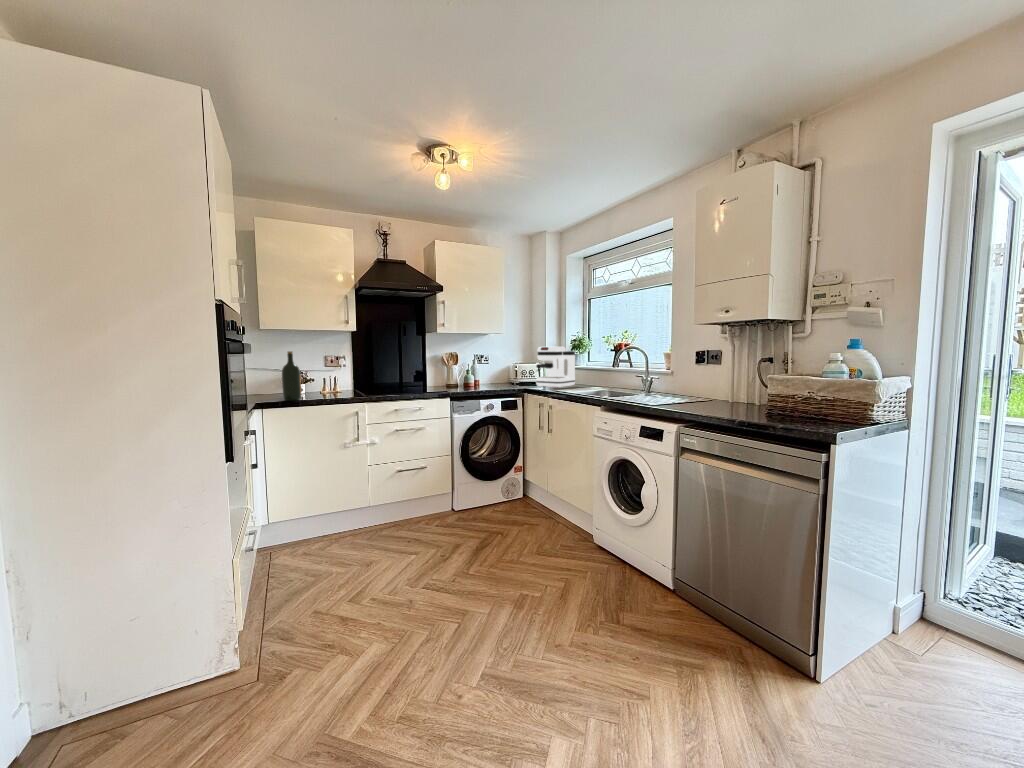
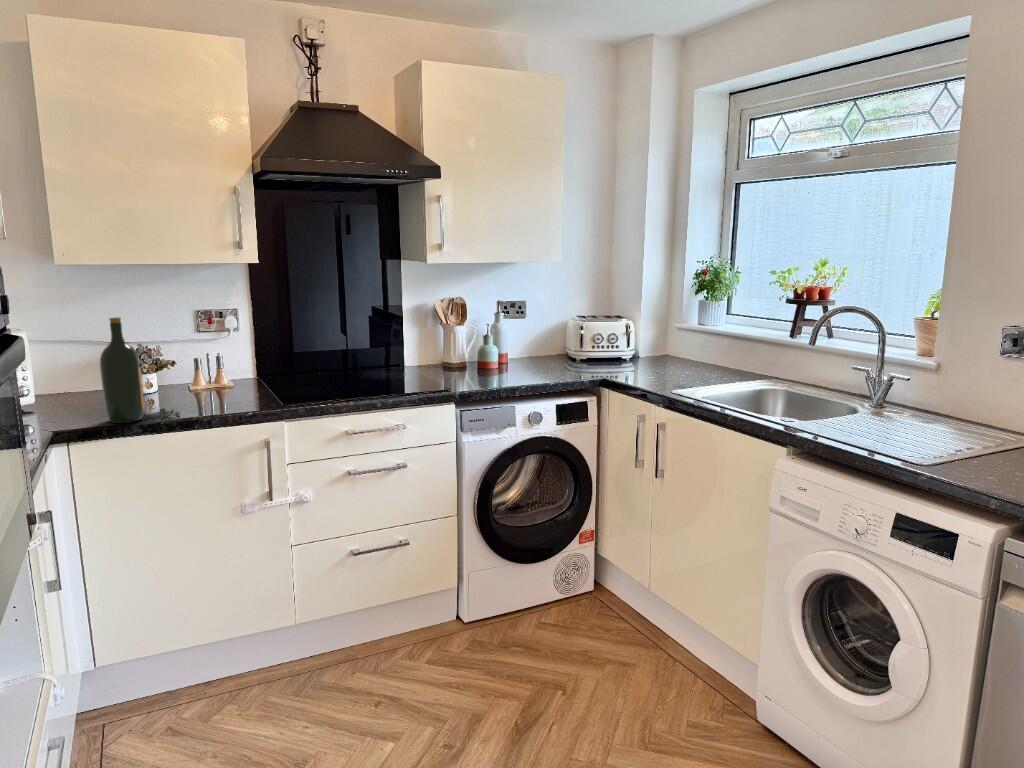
coffee maker: present [536,347,575,388] -> none [626,287,709,377]

